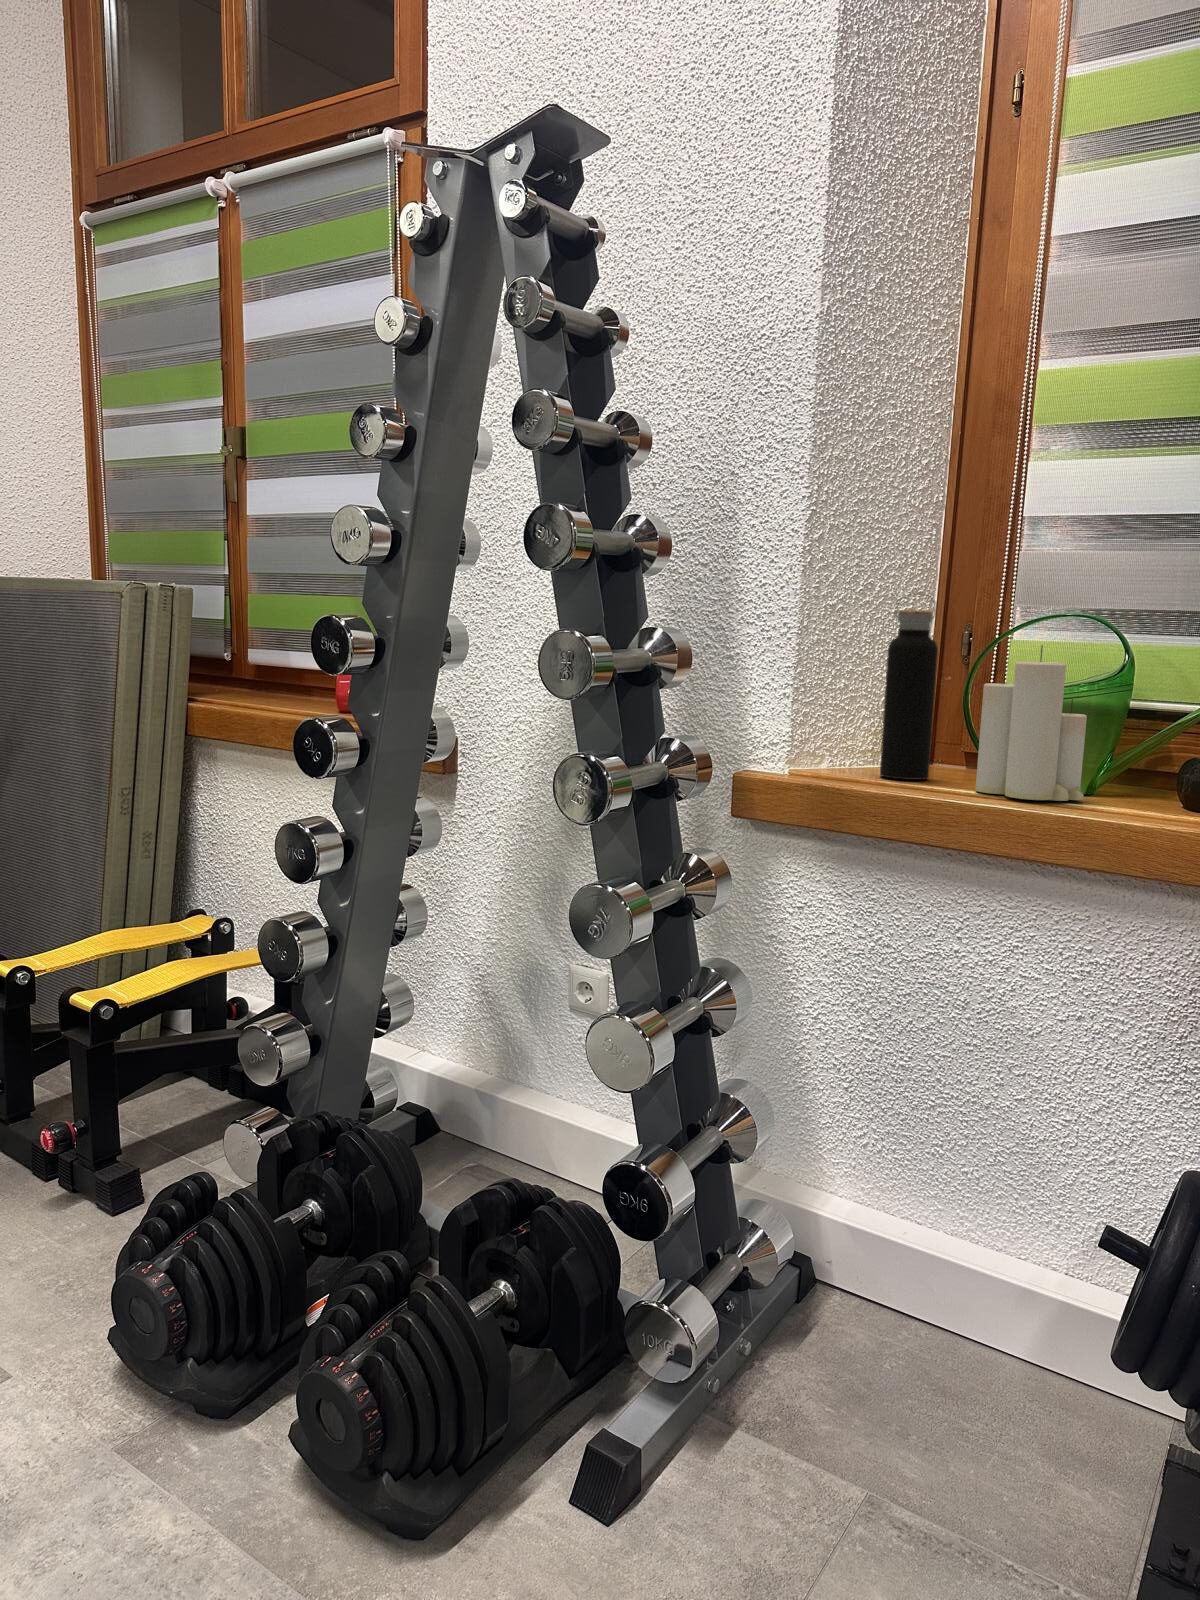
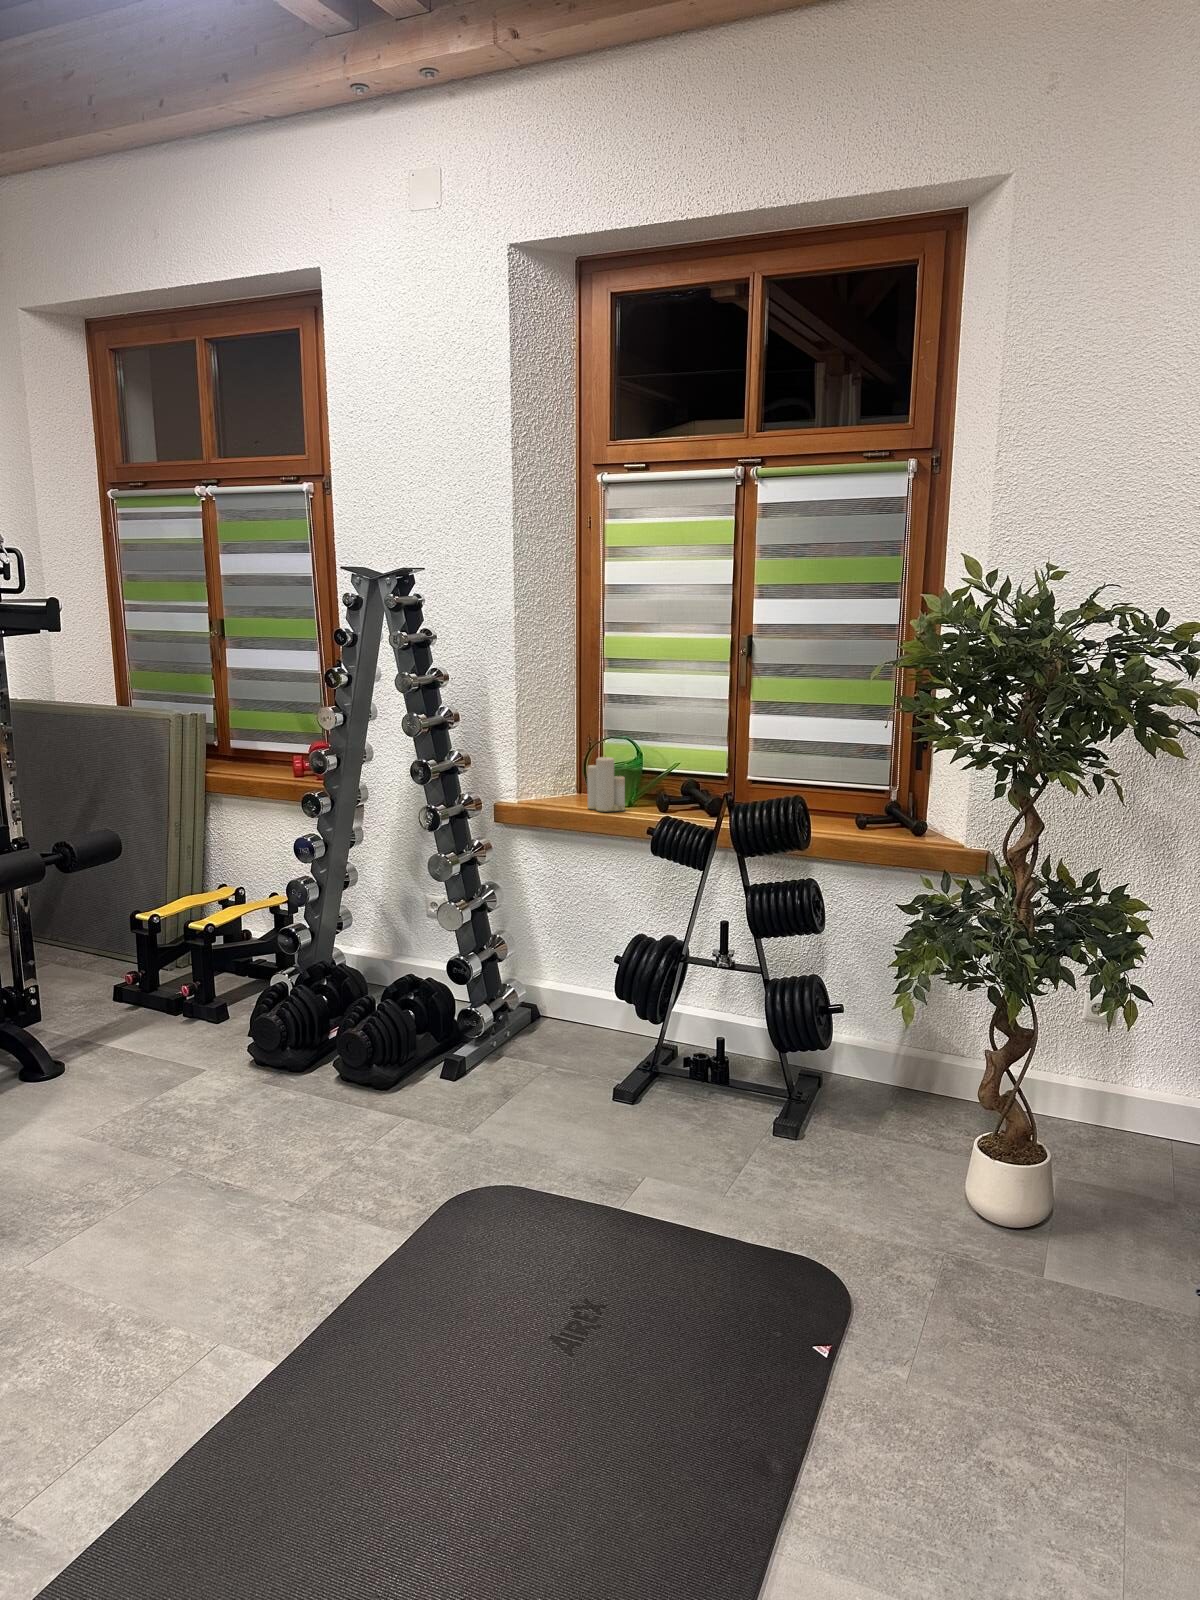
water bottle: present [880,593,938,780] -> none [554,727,574,804]

